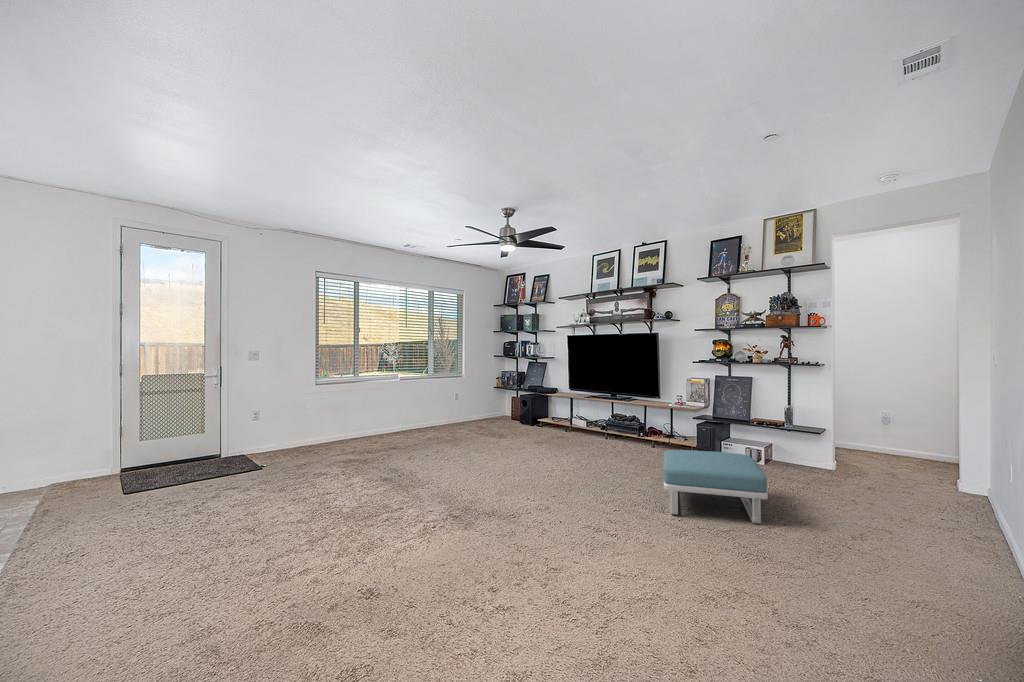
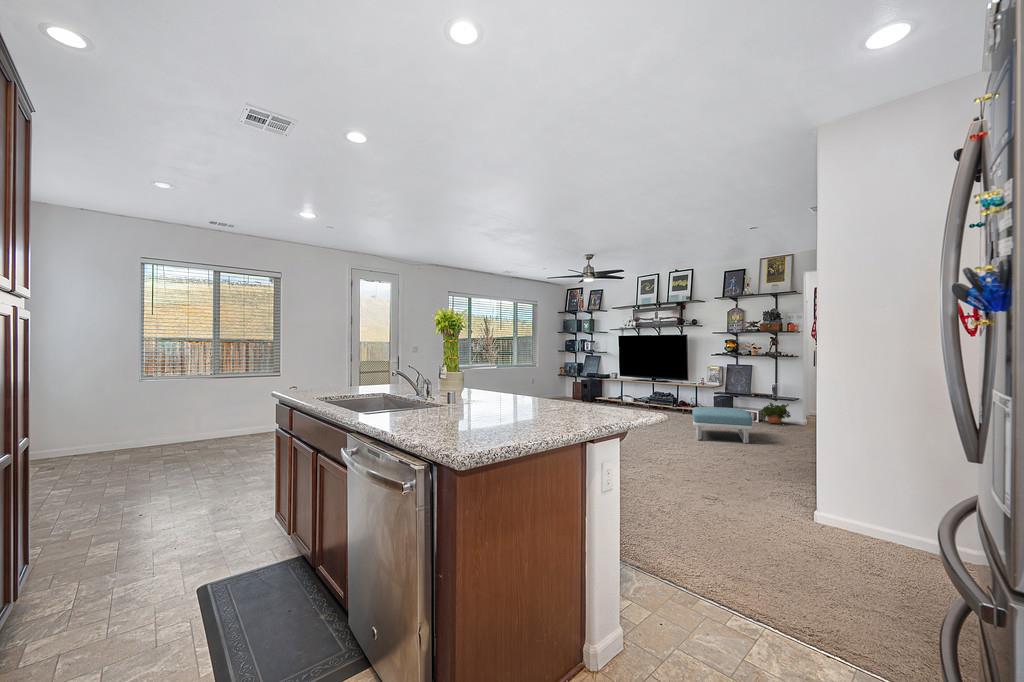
potted plant: none [766,435,817,473] -> present [760,403,791,423]

